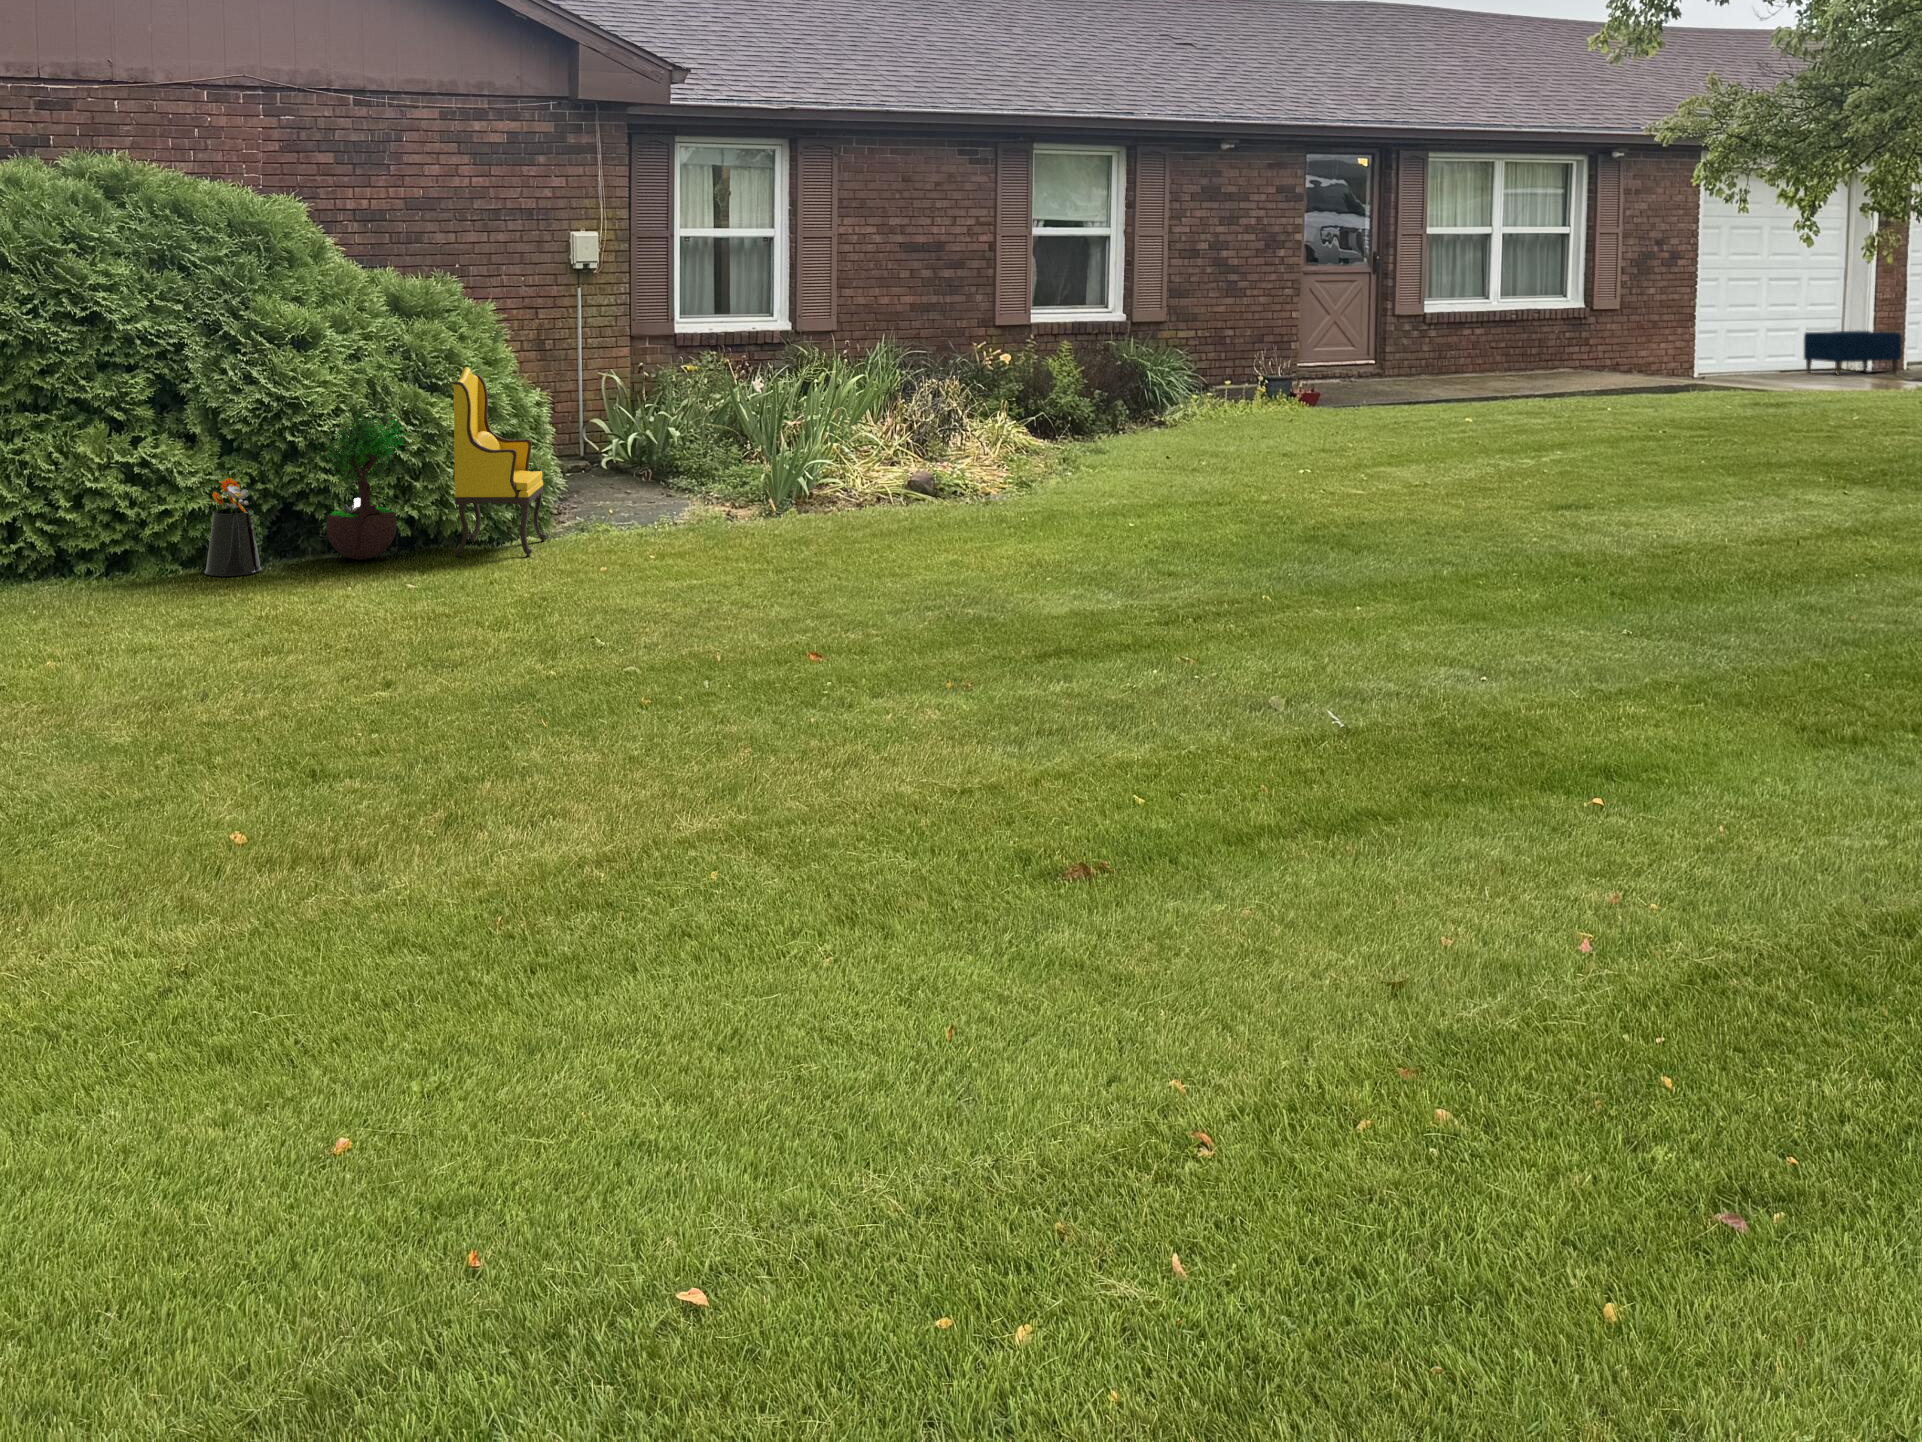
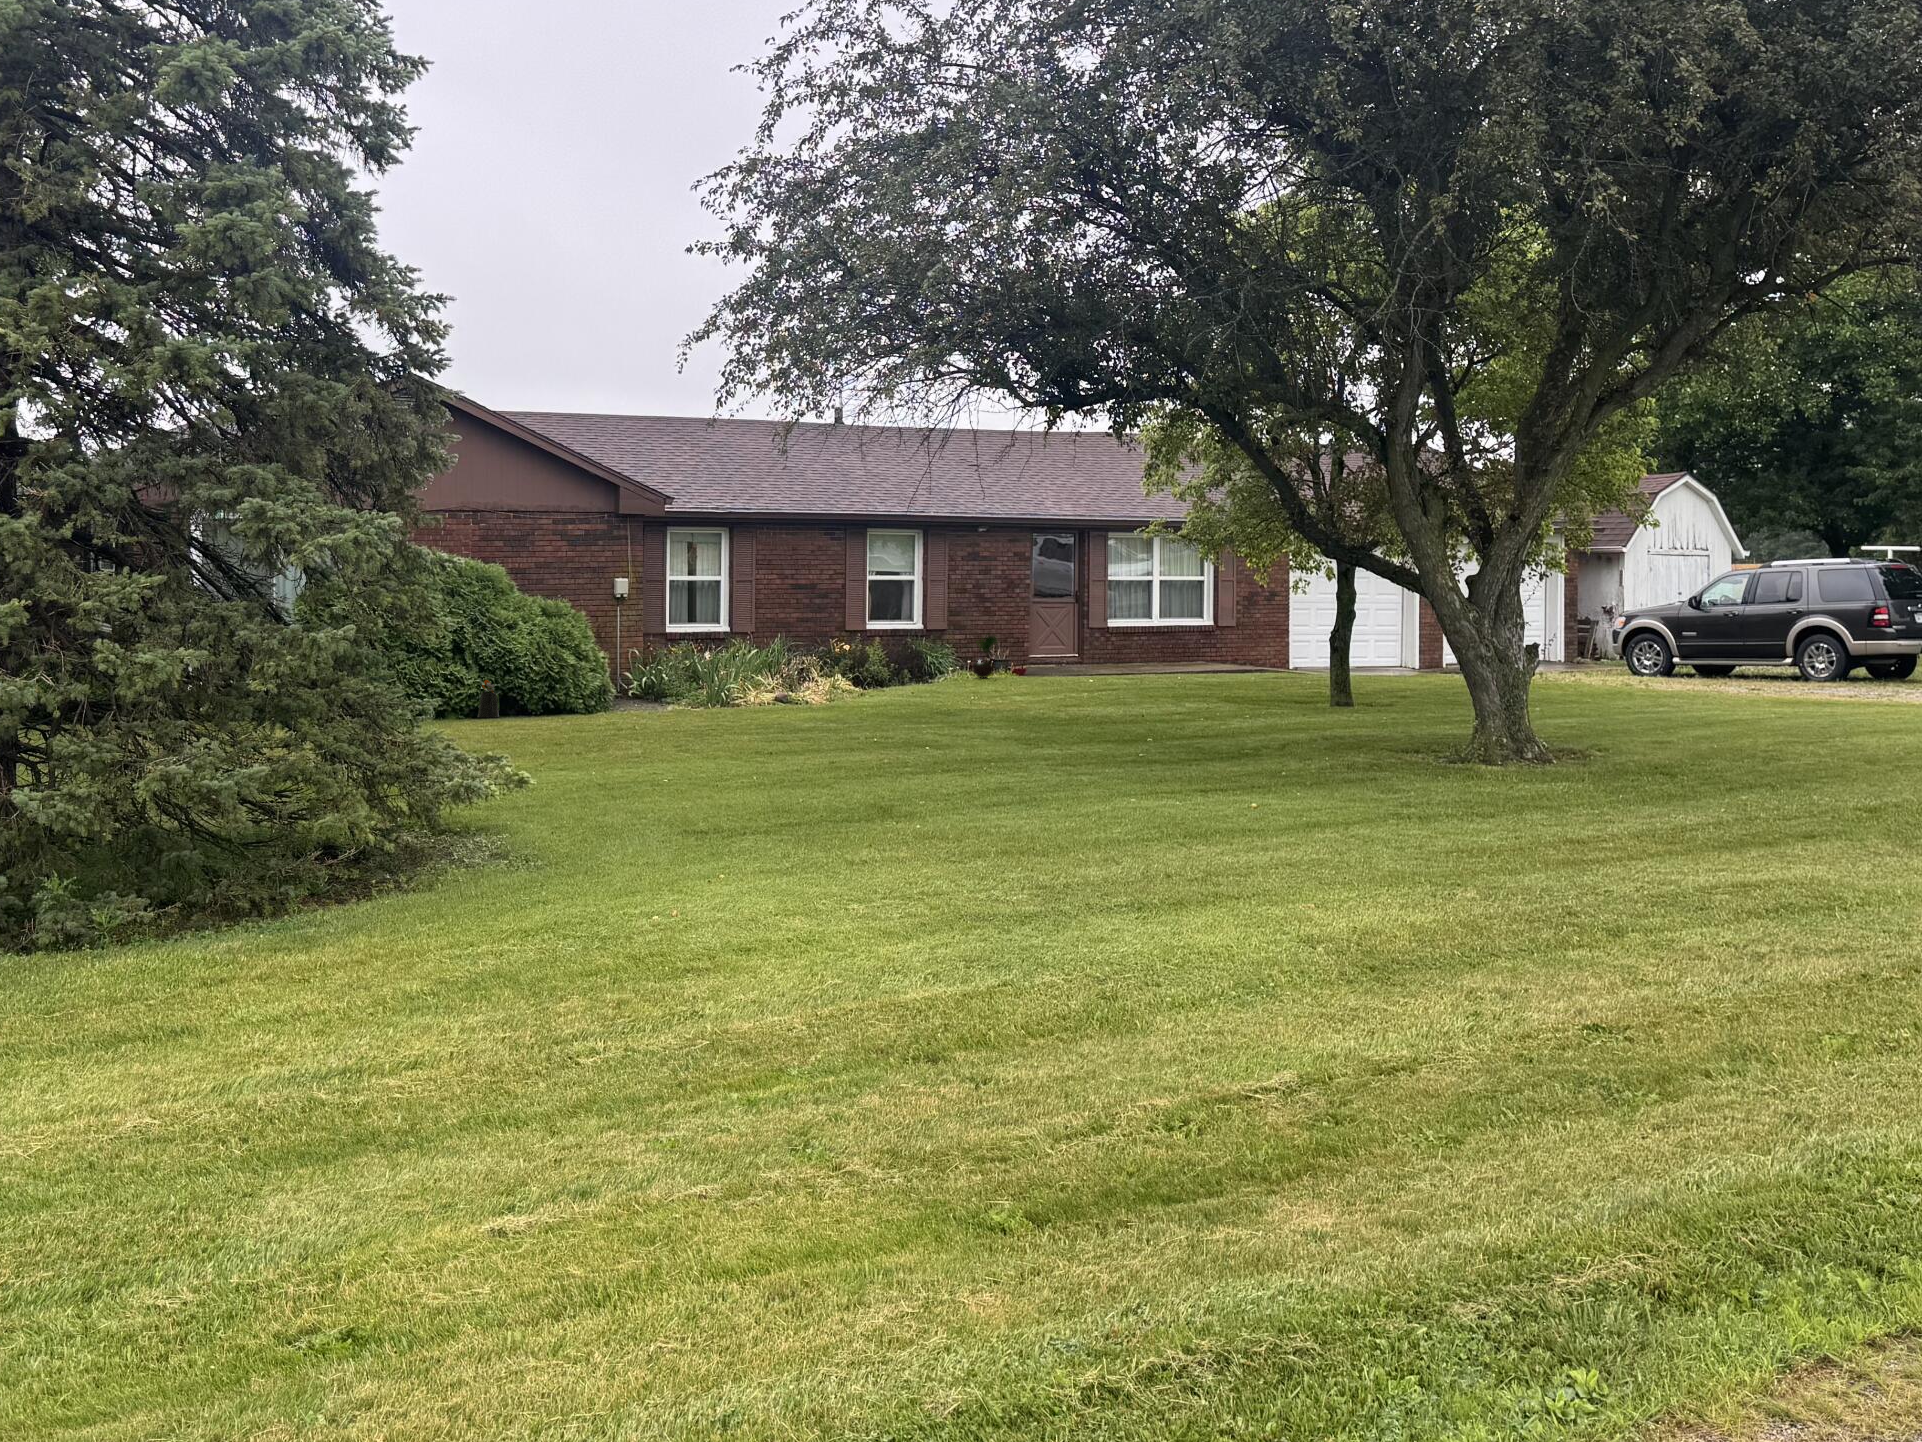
bench: present [1804,331,1902,375] -> none [1370,643,1431,670]
armchair: present [454,367,546,557] -> none [574,637,611,715]
potted tree: present [313,404,408,560] -> present [973,635,997,678]

